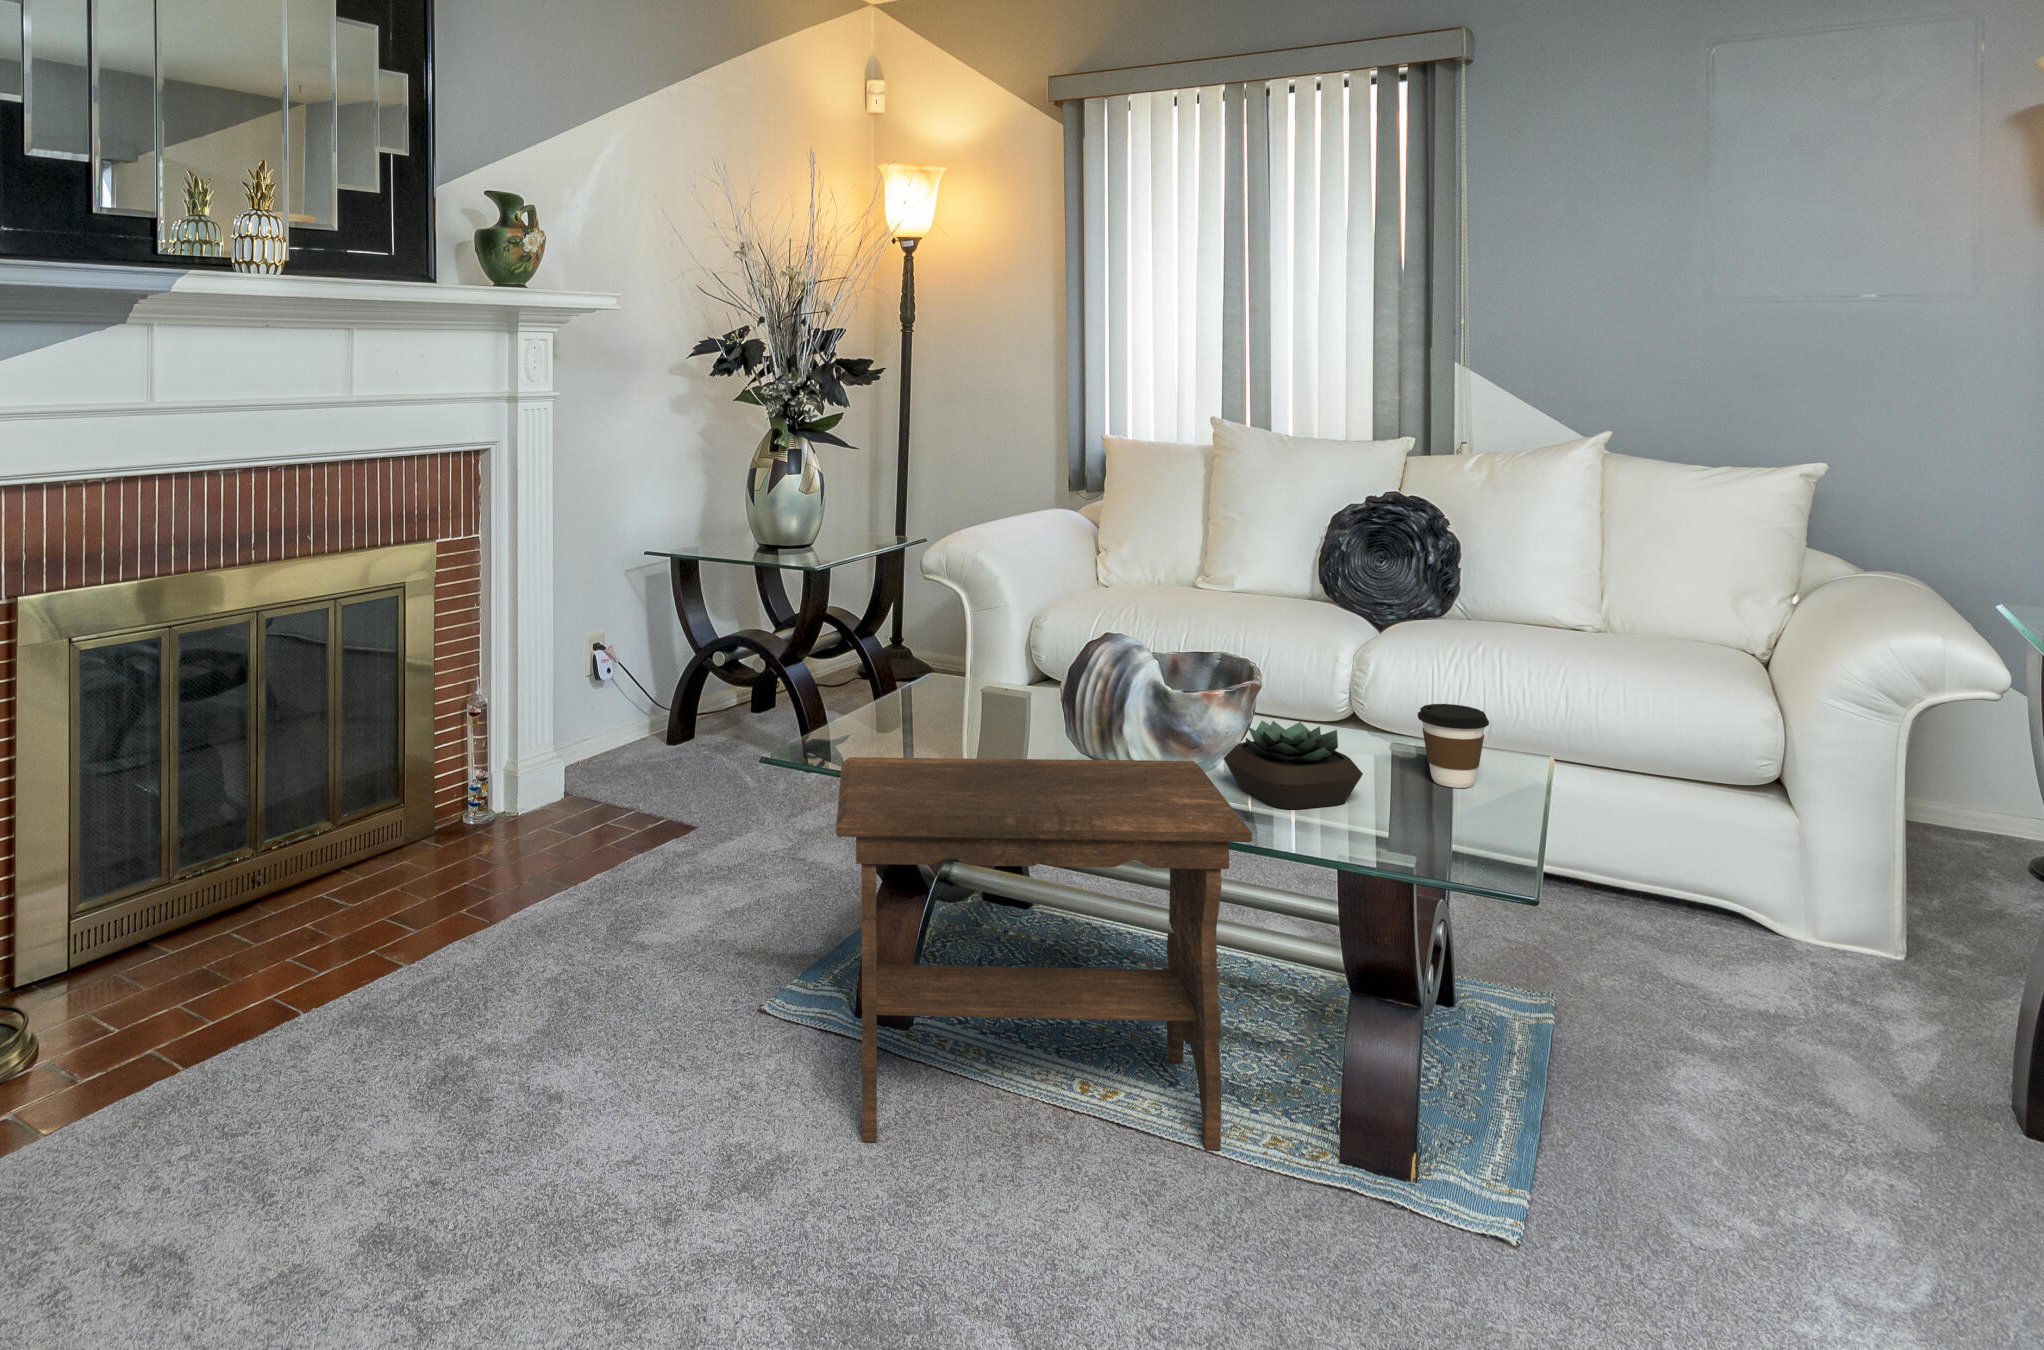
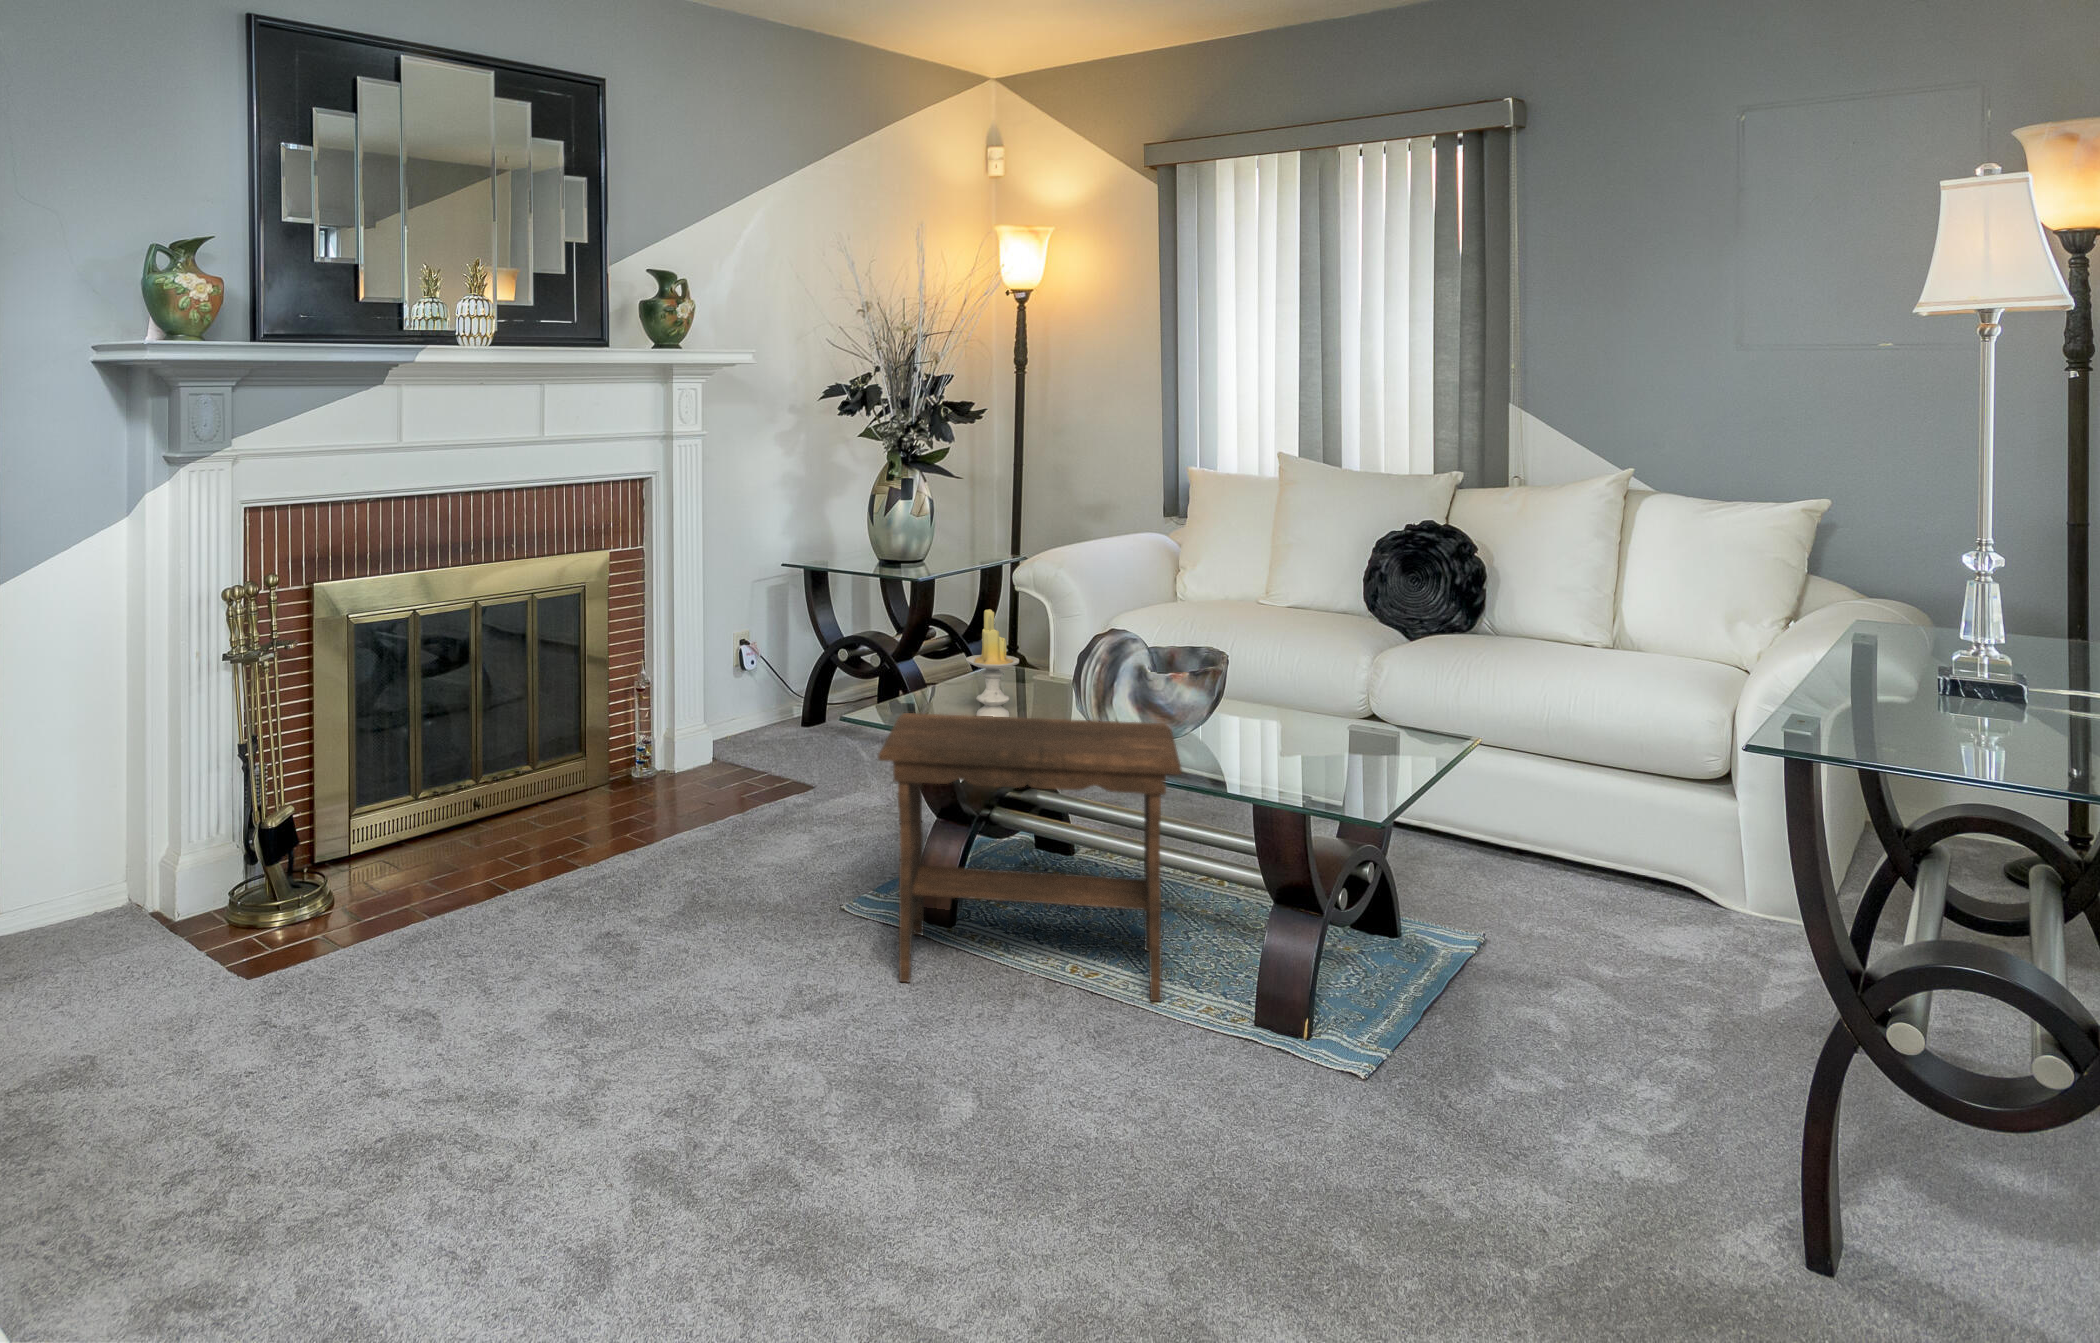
candle: none [920,613,990,759] -> present [966,609,1019,717]
coffee cup: present [1418,704,1489,788] -> none [1349,687,1403,751]
succulent plant: present [1224,721,1363,809] -> none [1189,695,1292,759]

